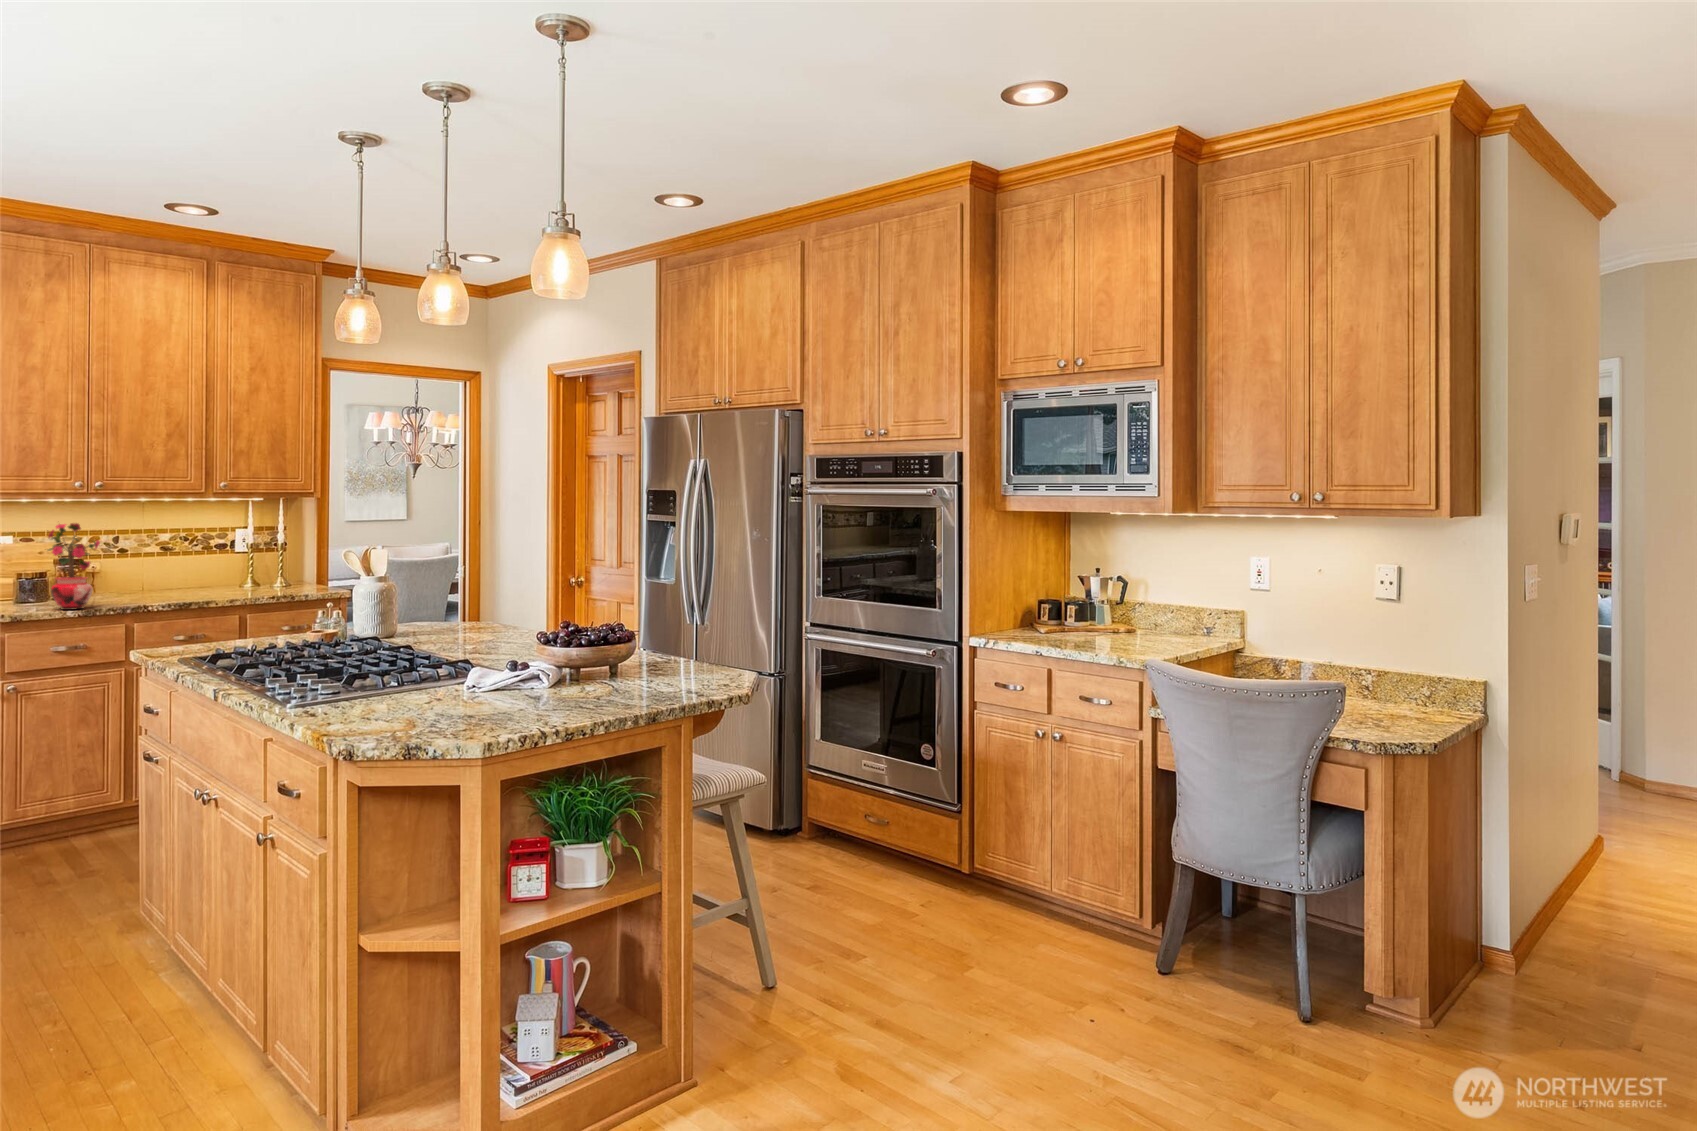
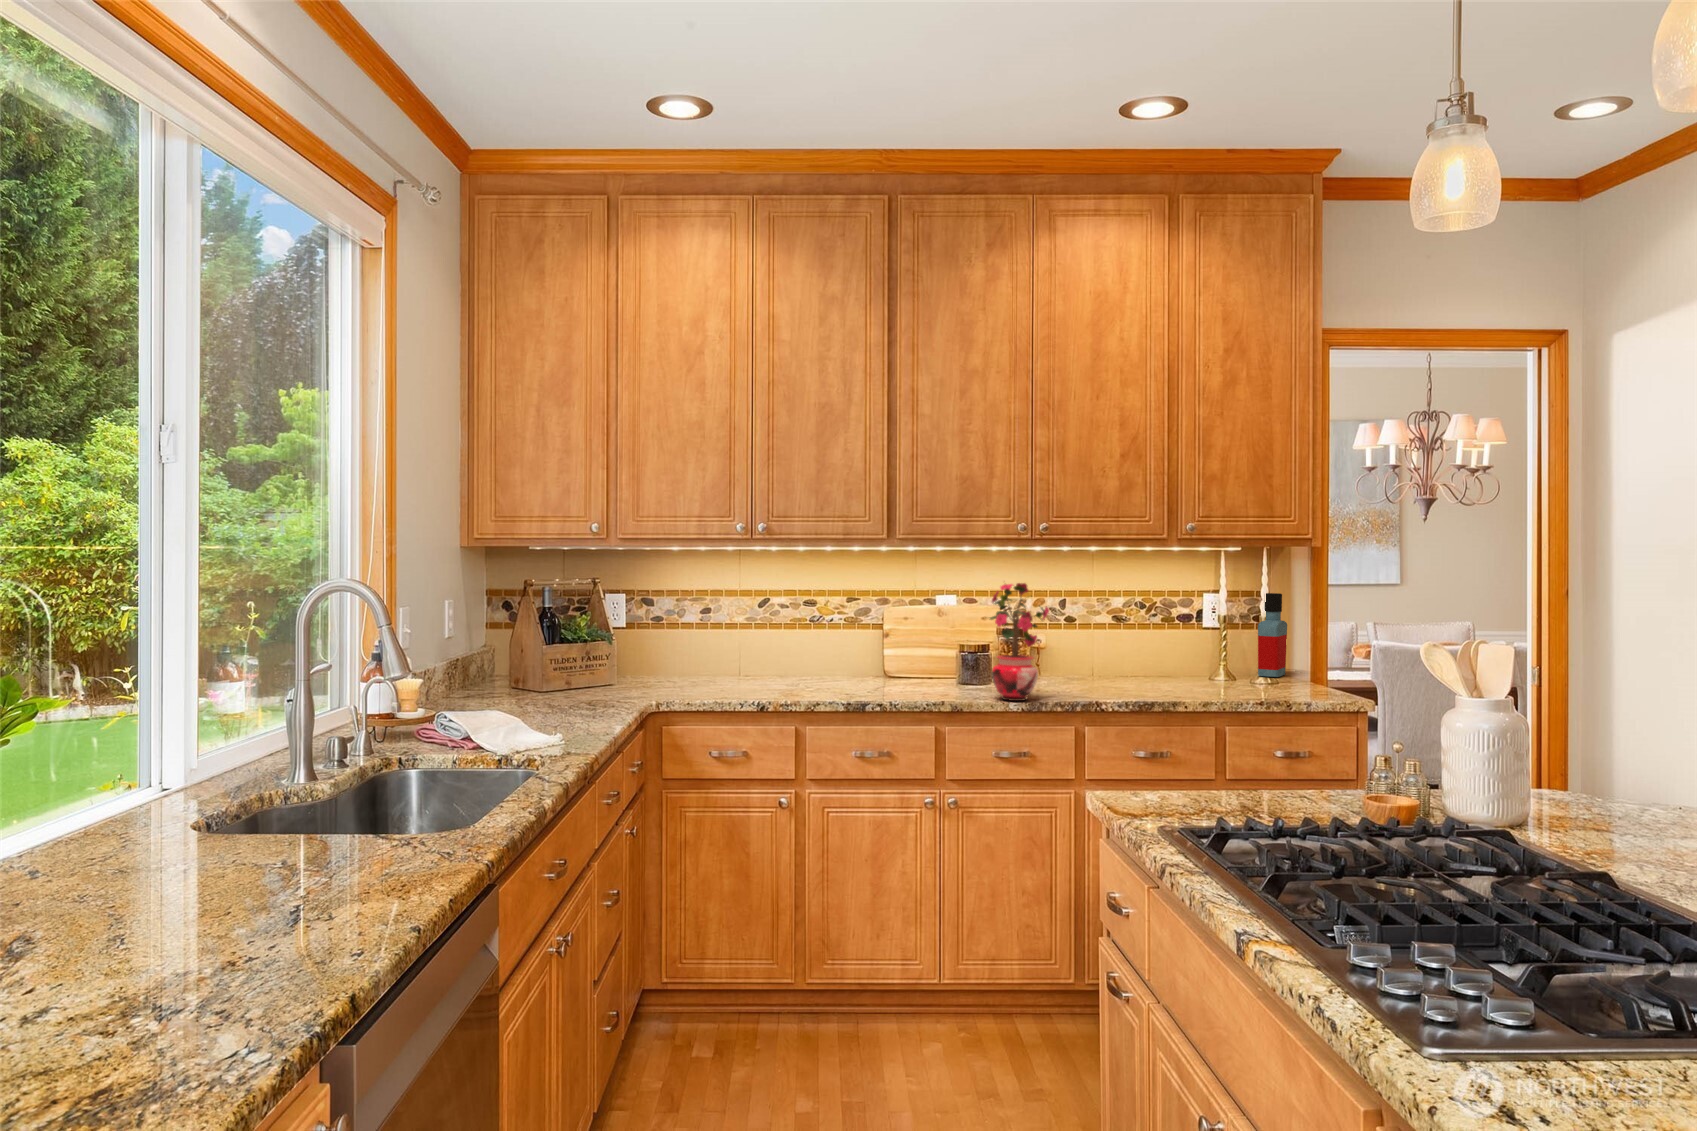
bottle: none [277,528,300,585] -> present [1258,593,1287,677]

